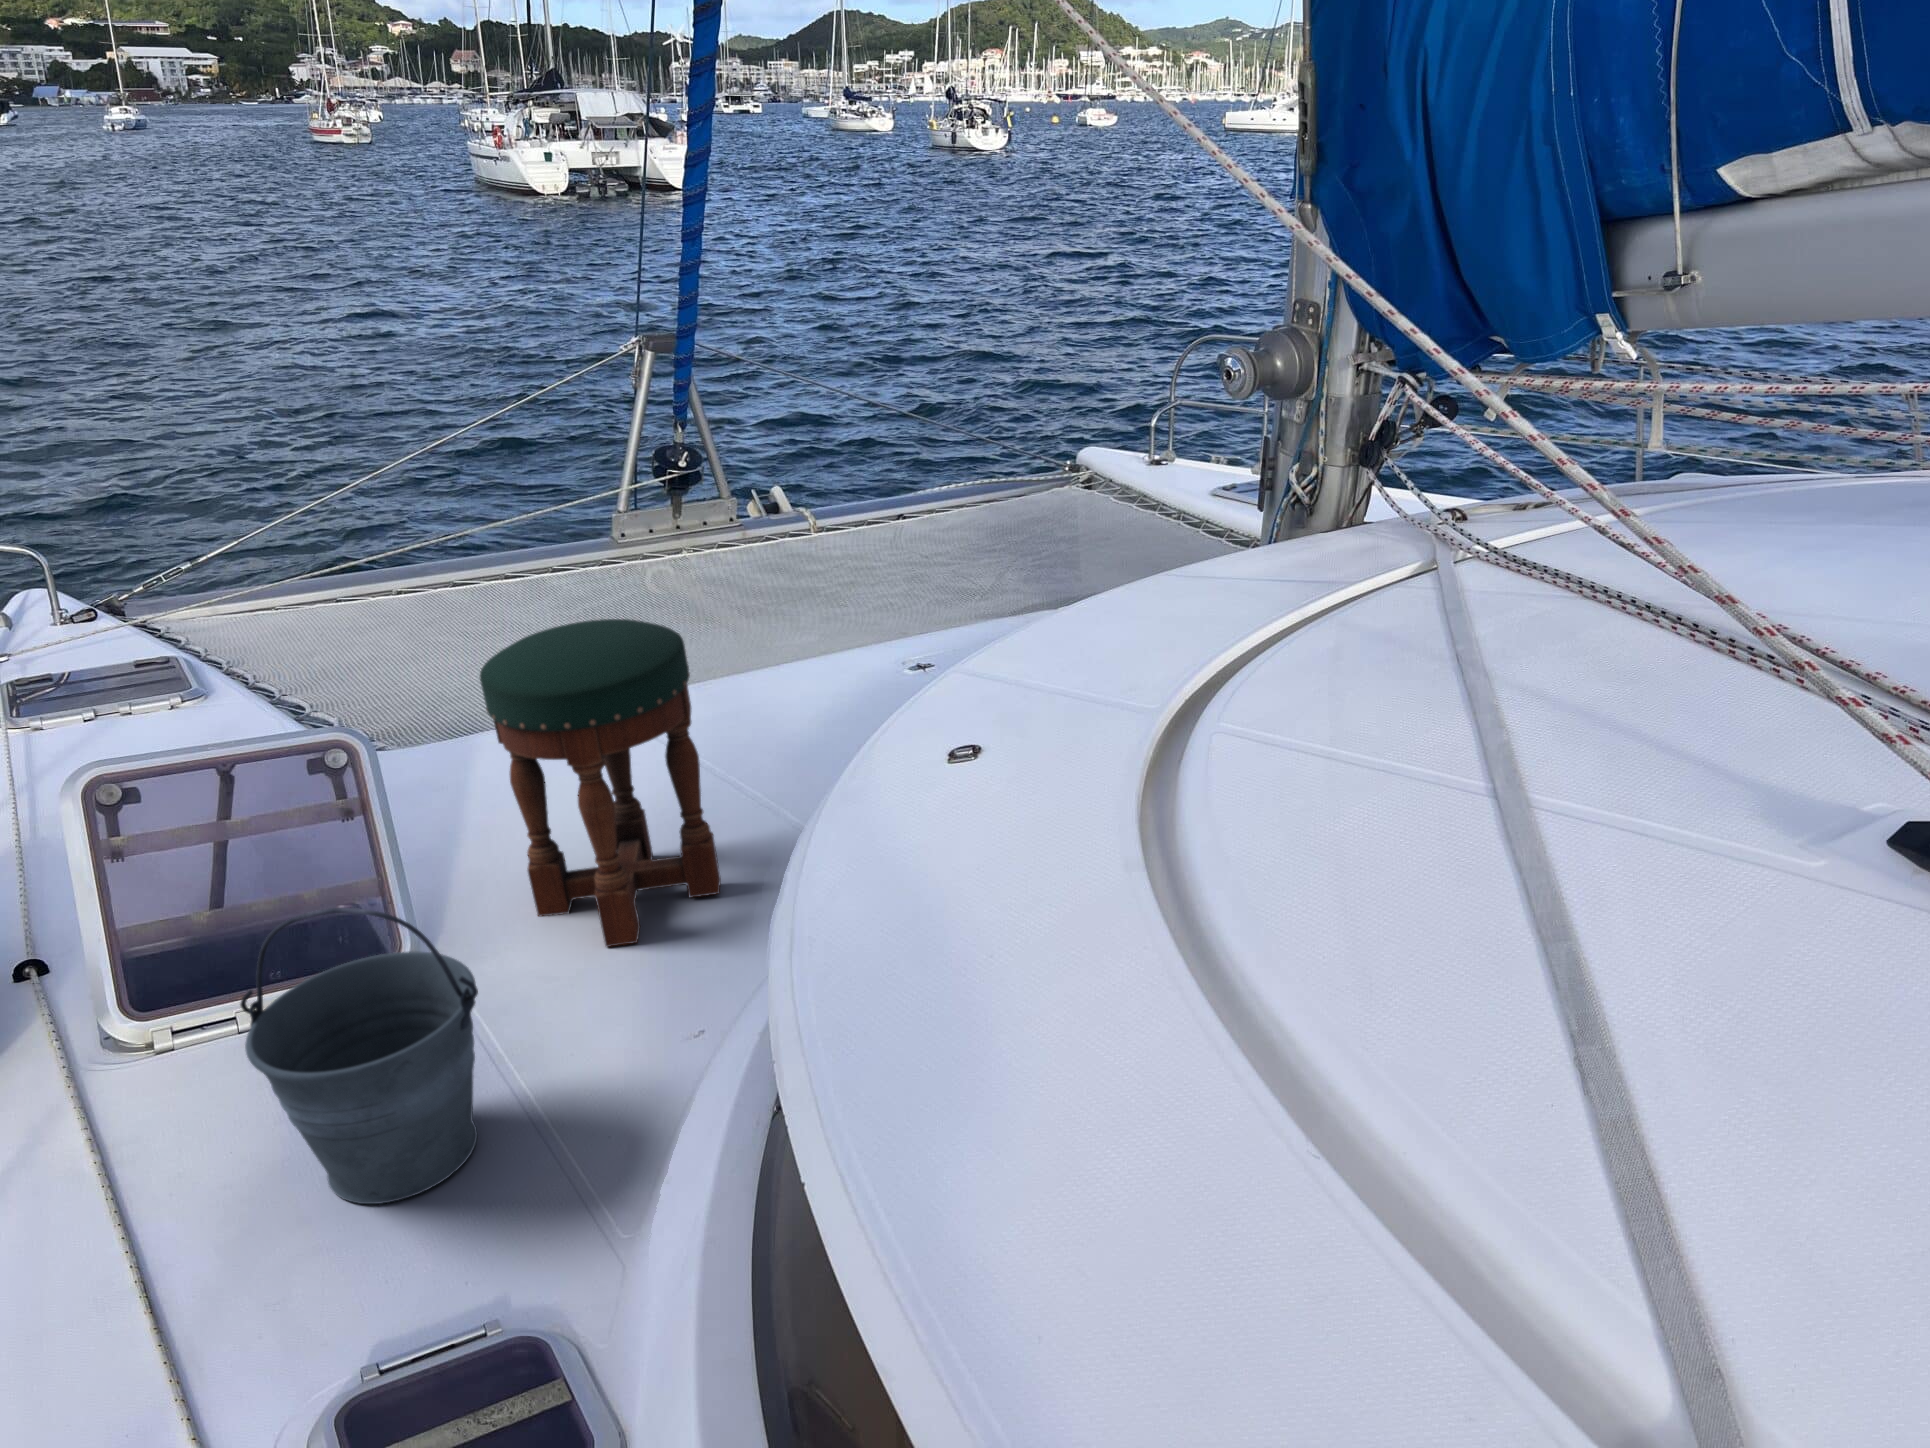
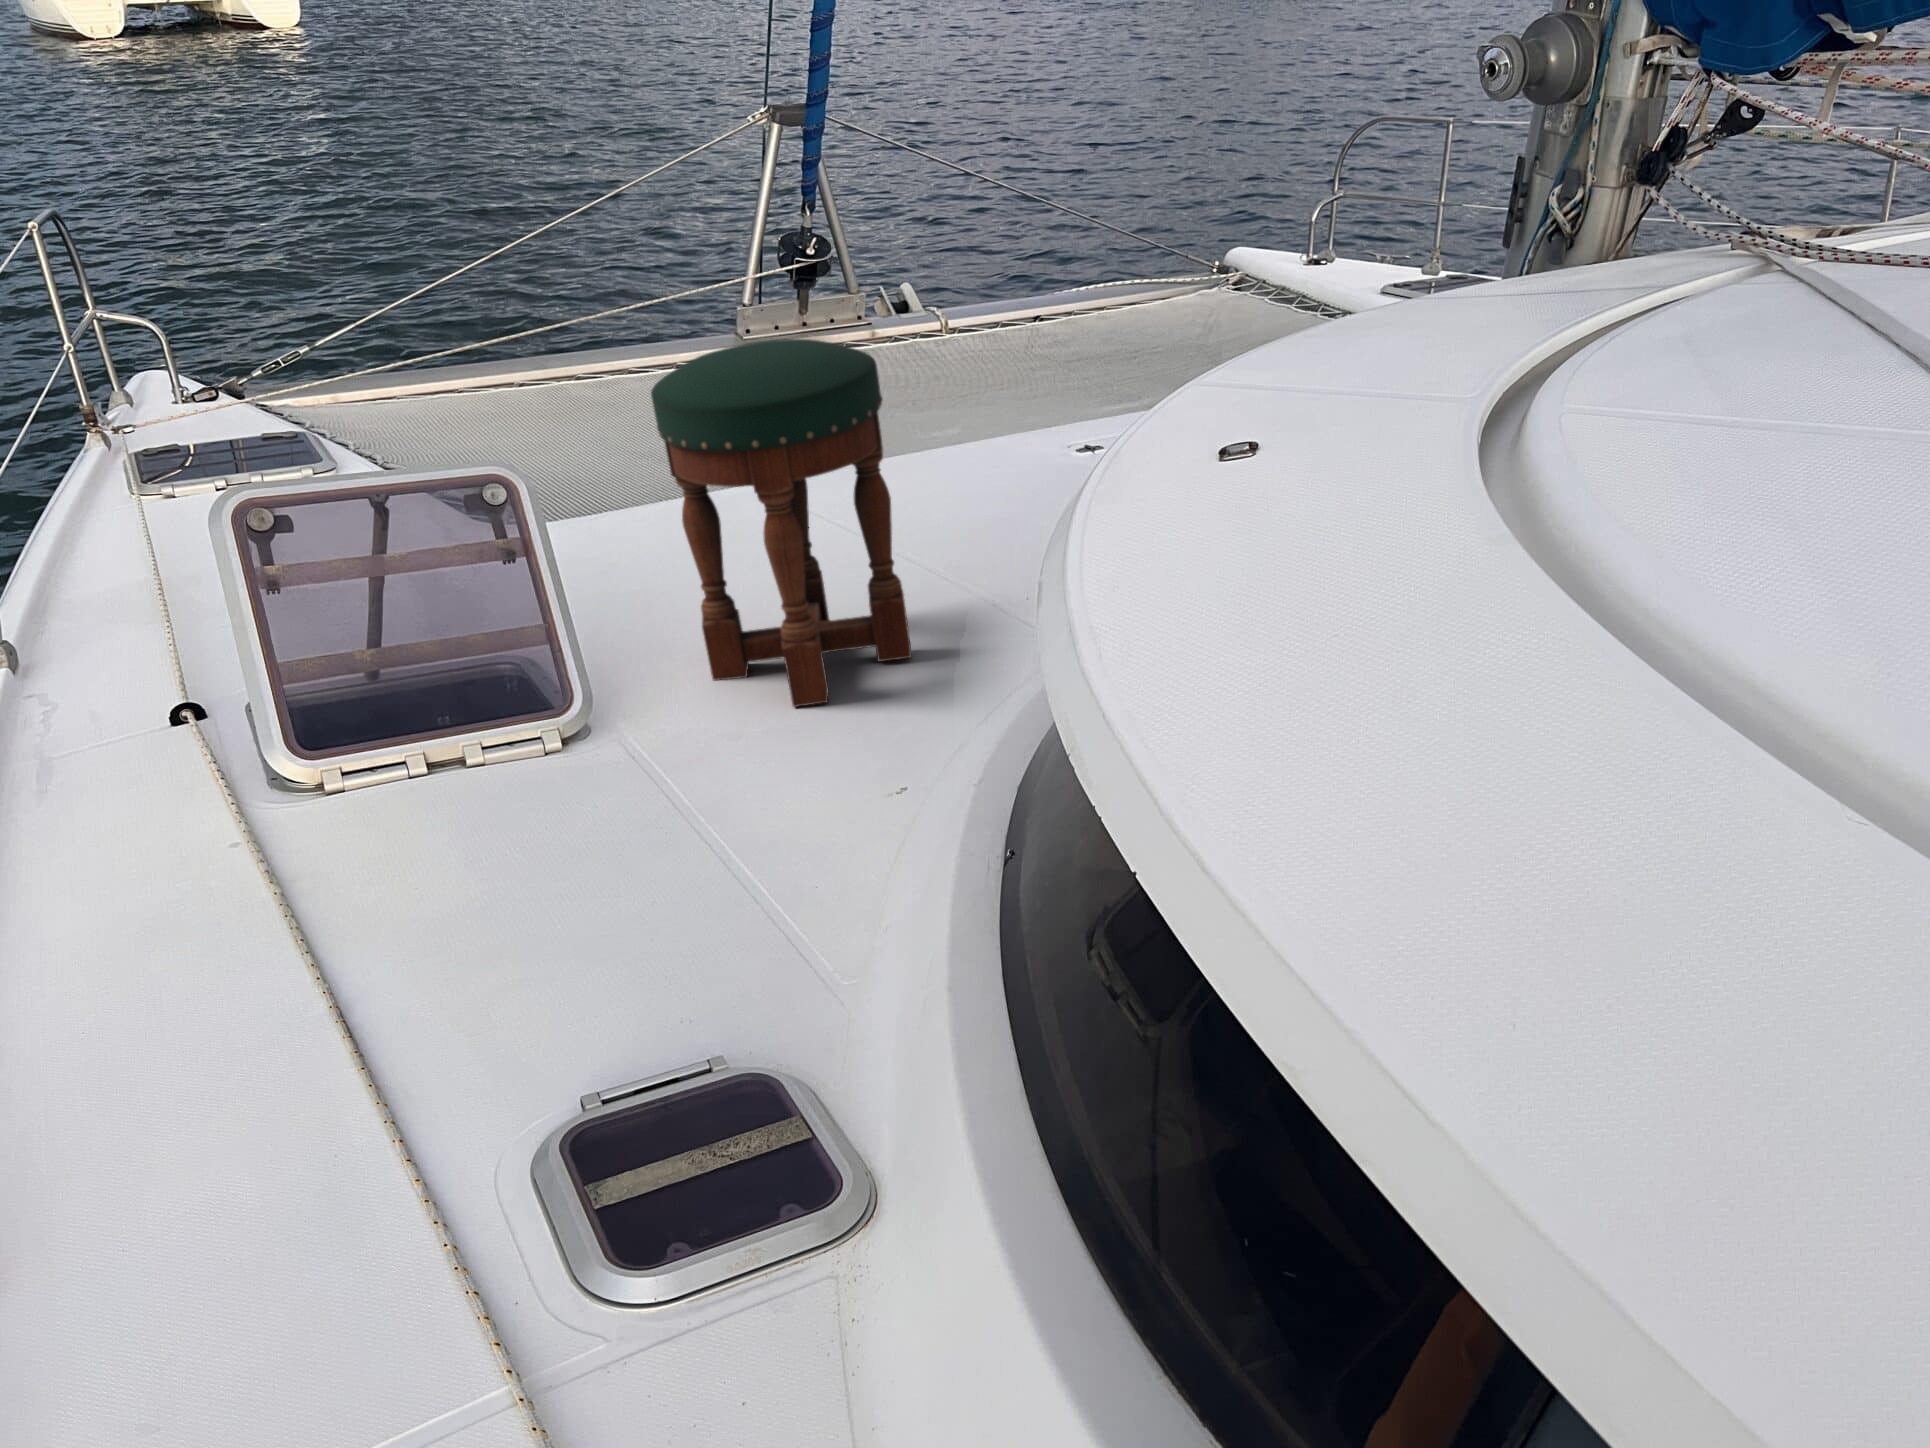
bucket: present [240,908,478,1204] -> none [433,600,691,933]

